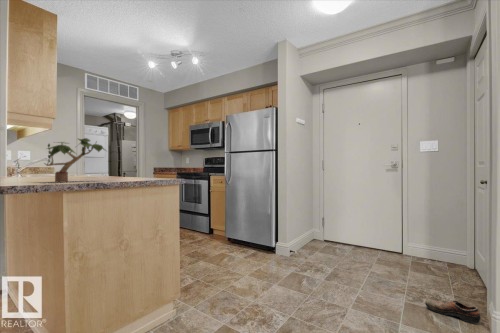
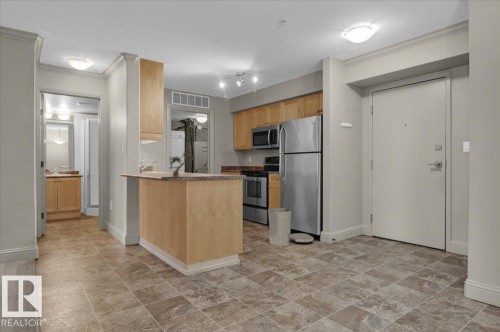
trash can: none [215,217,268,267] -> present [268,208,313,246]
shoe: present [425,300,481,323] -> none [427,274,467,291]

